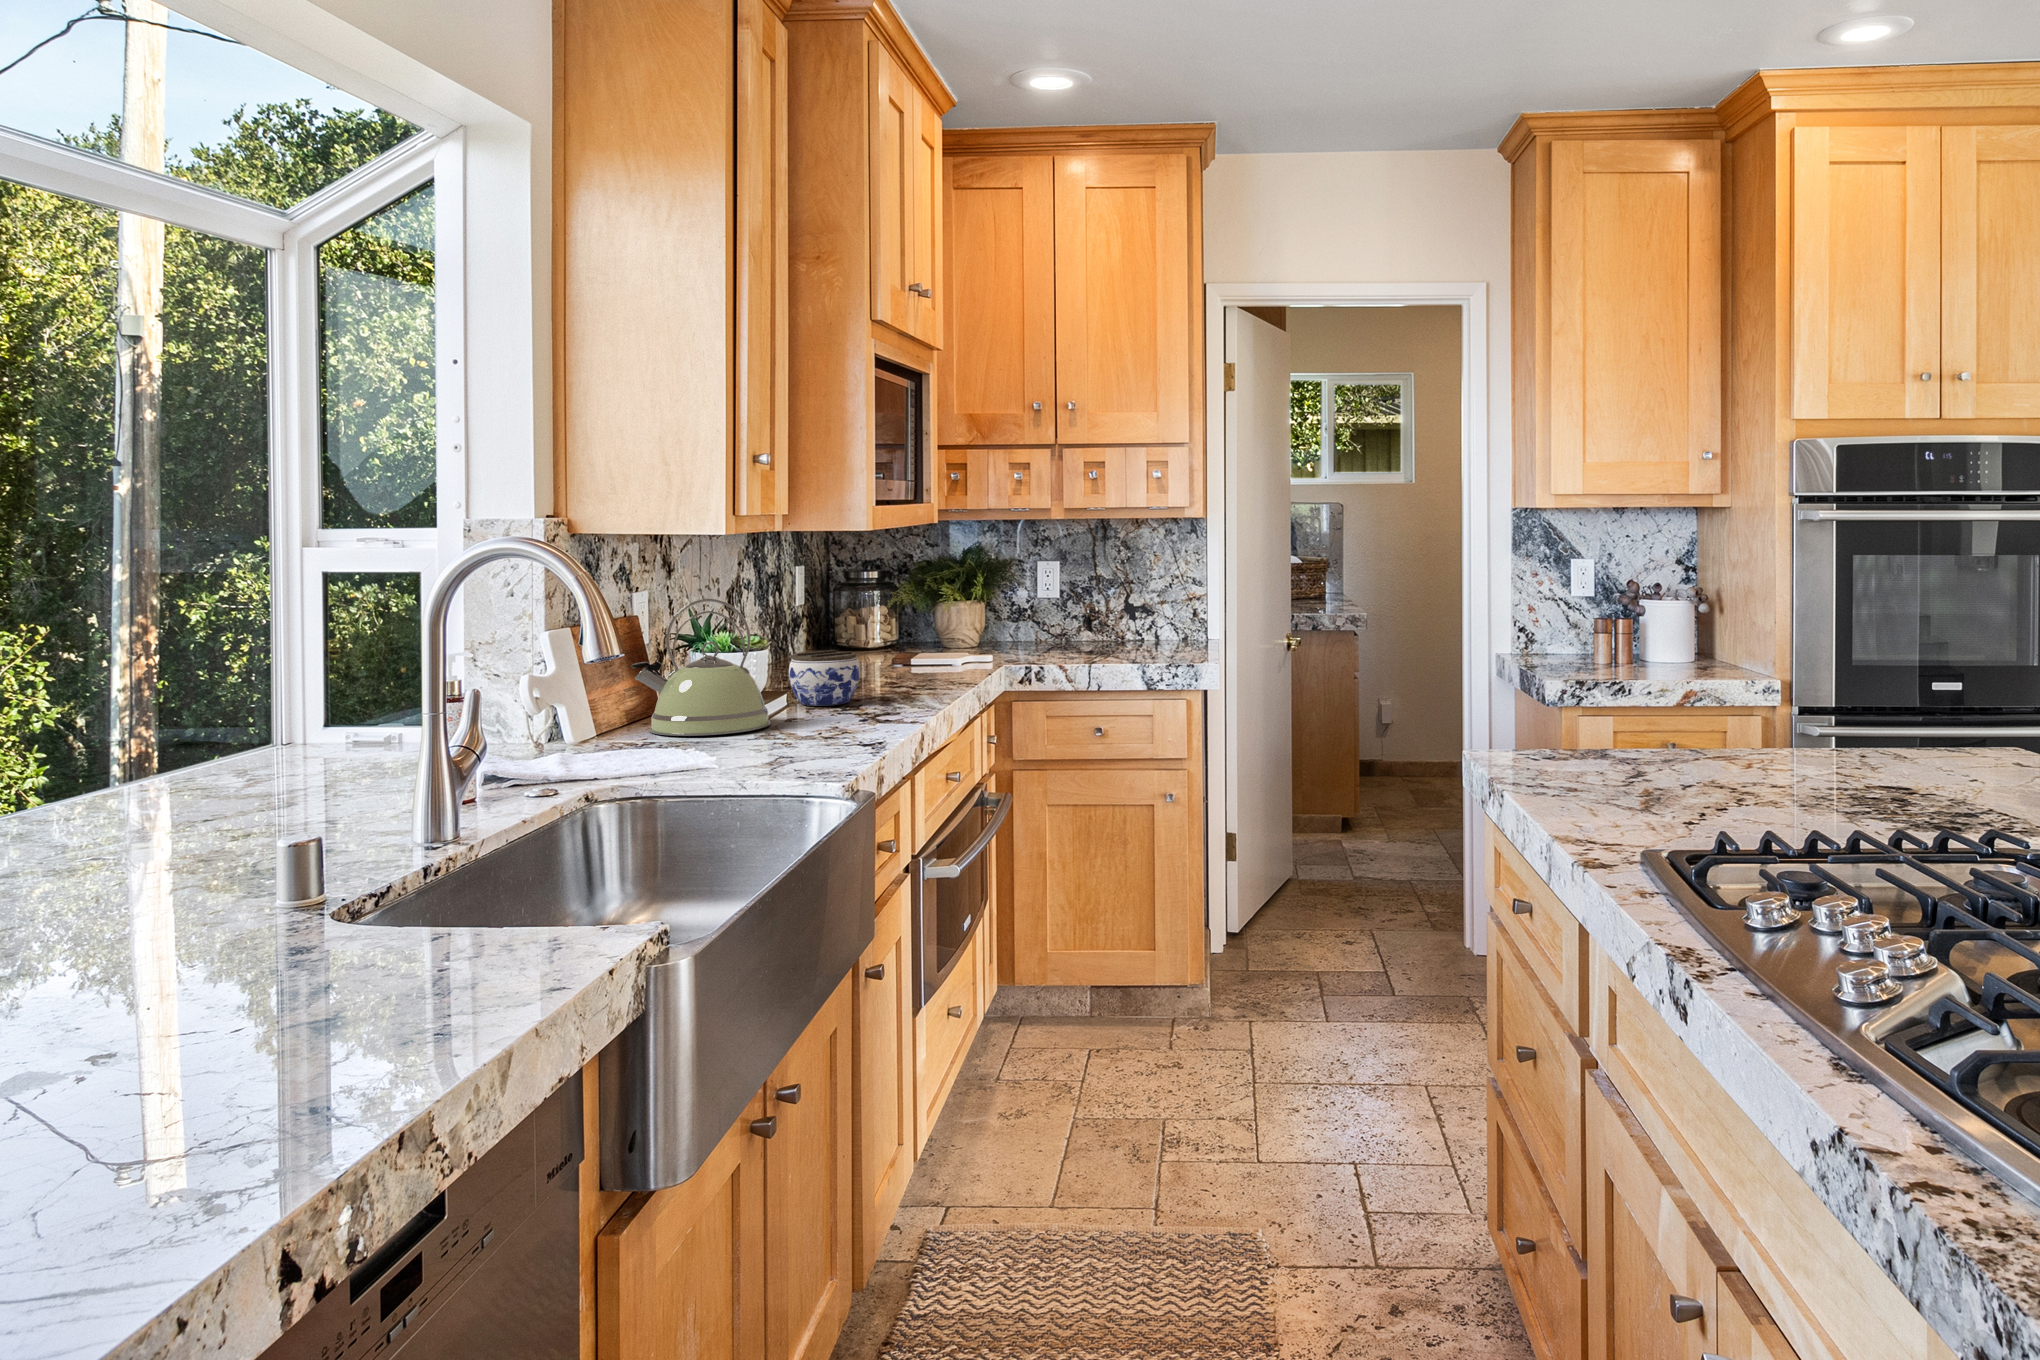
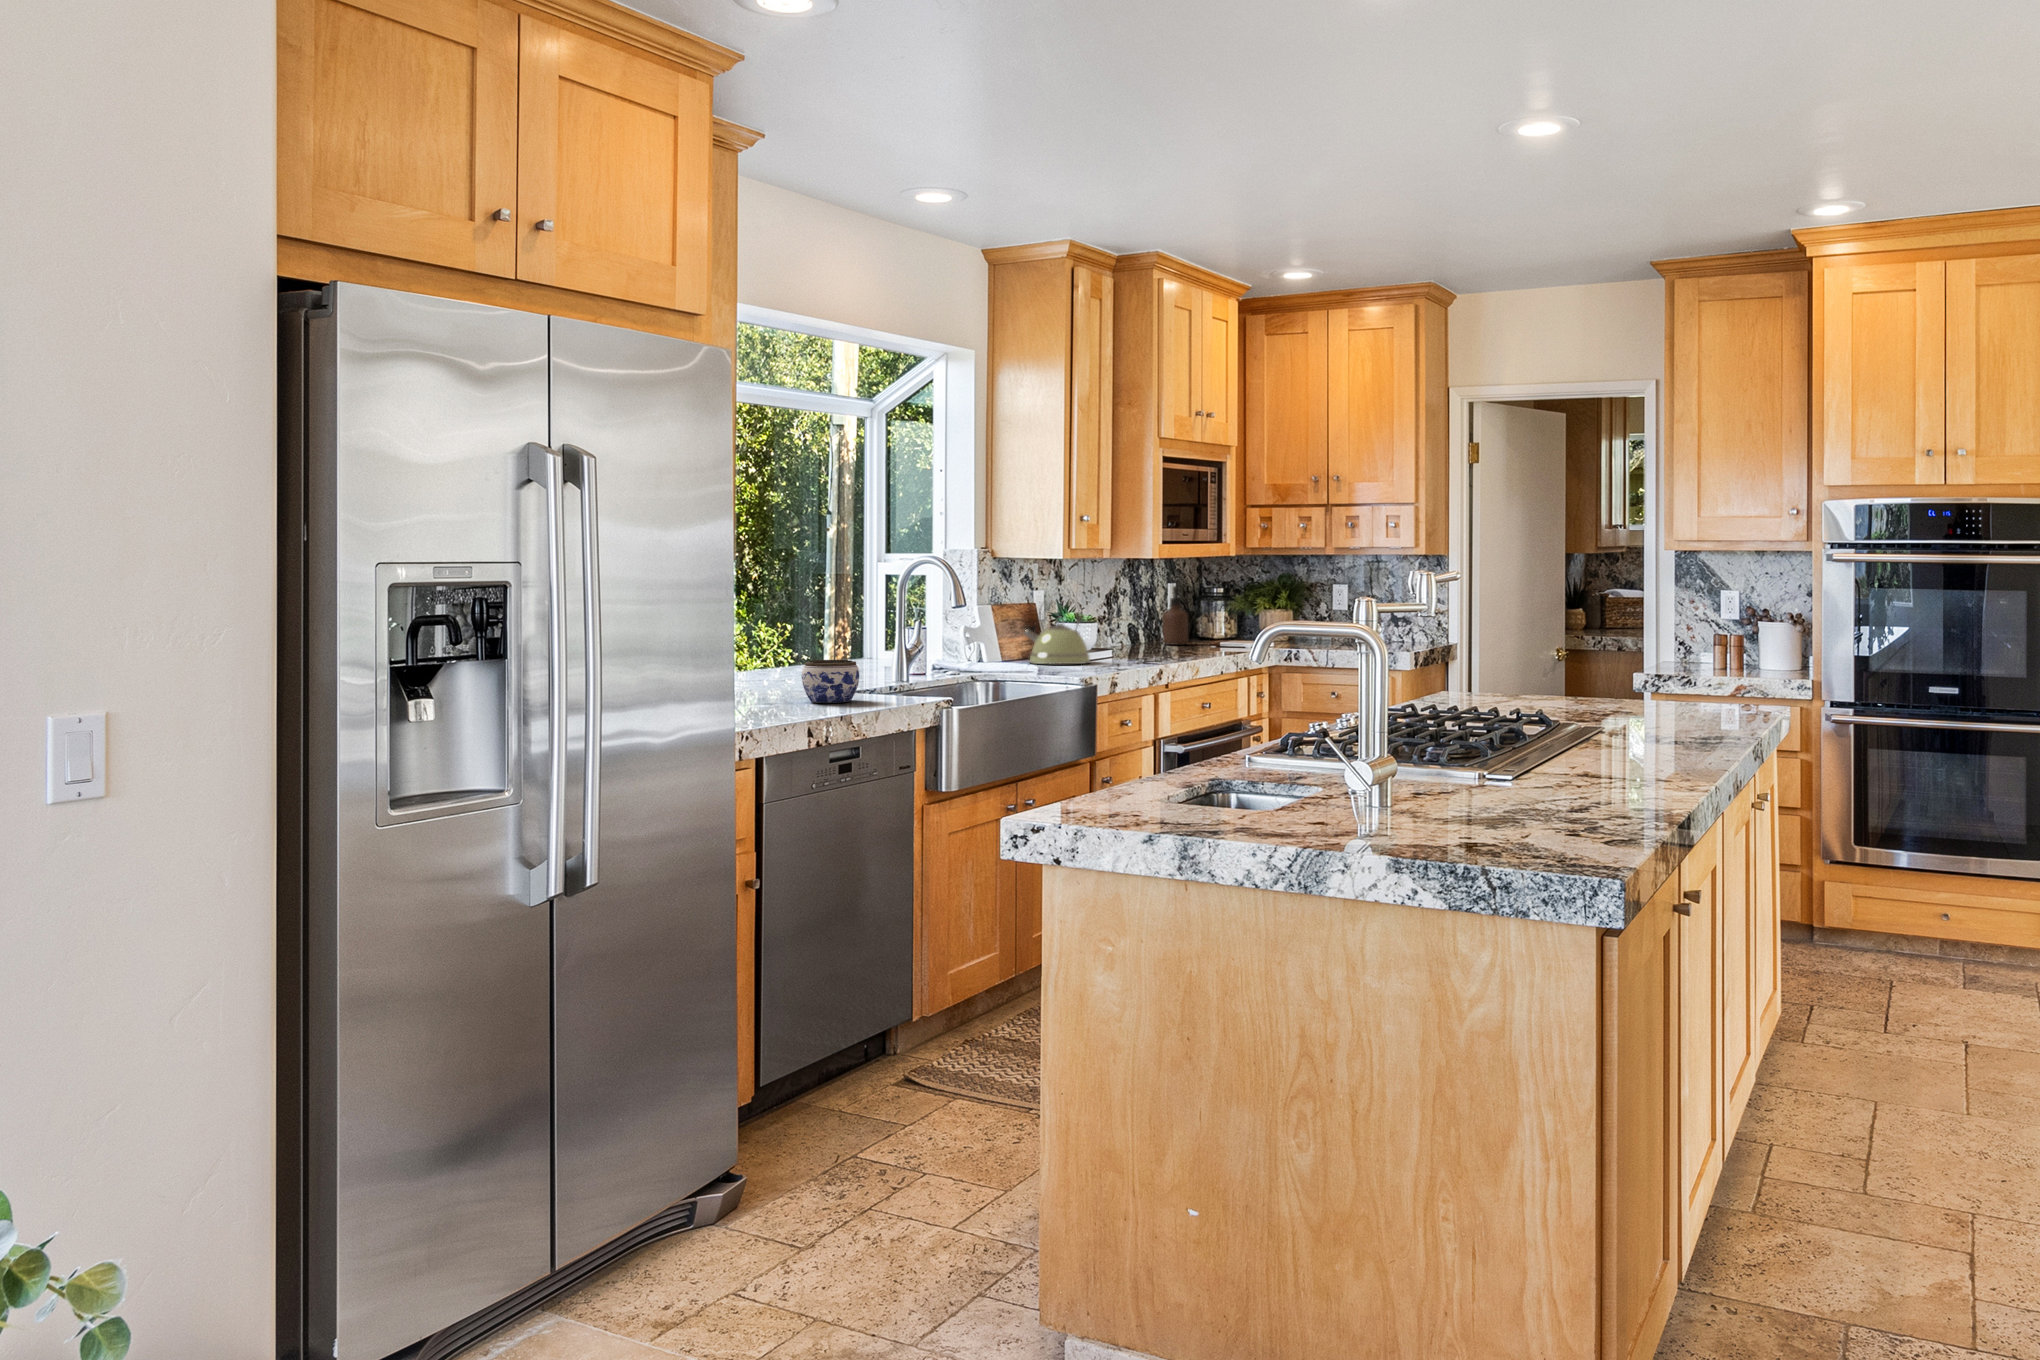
soap dispenser: none [803,571,845,663] -> present [1163,586,1188,645]
jar: present [789,650,860,706] -> present [802,659,859,703]

